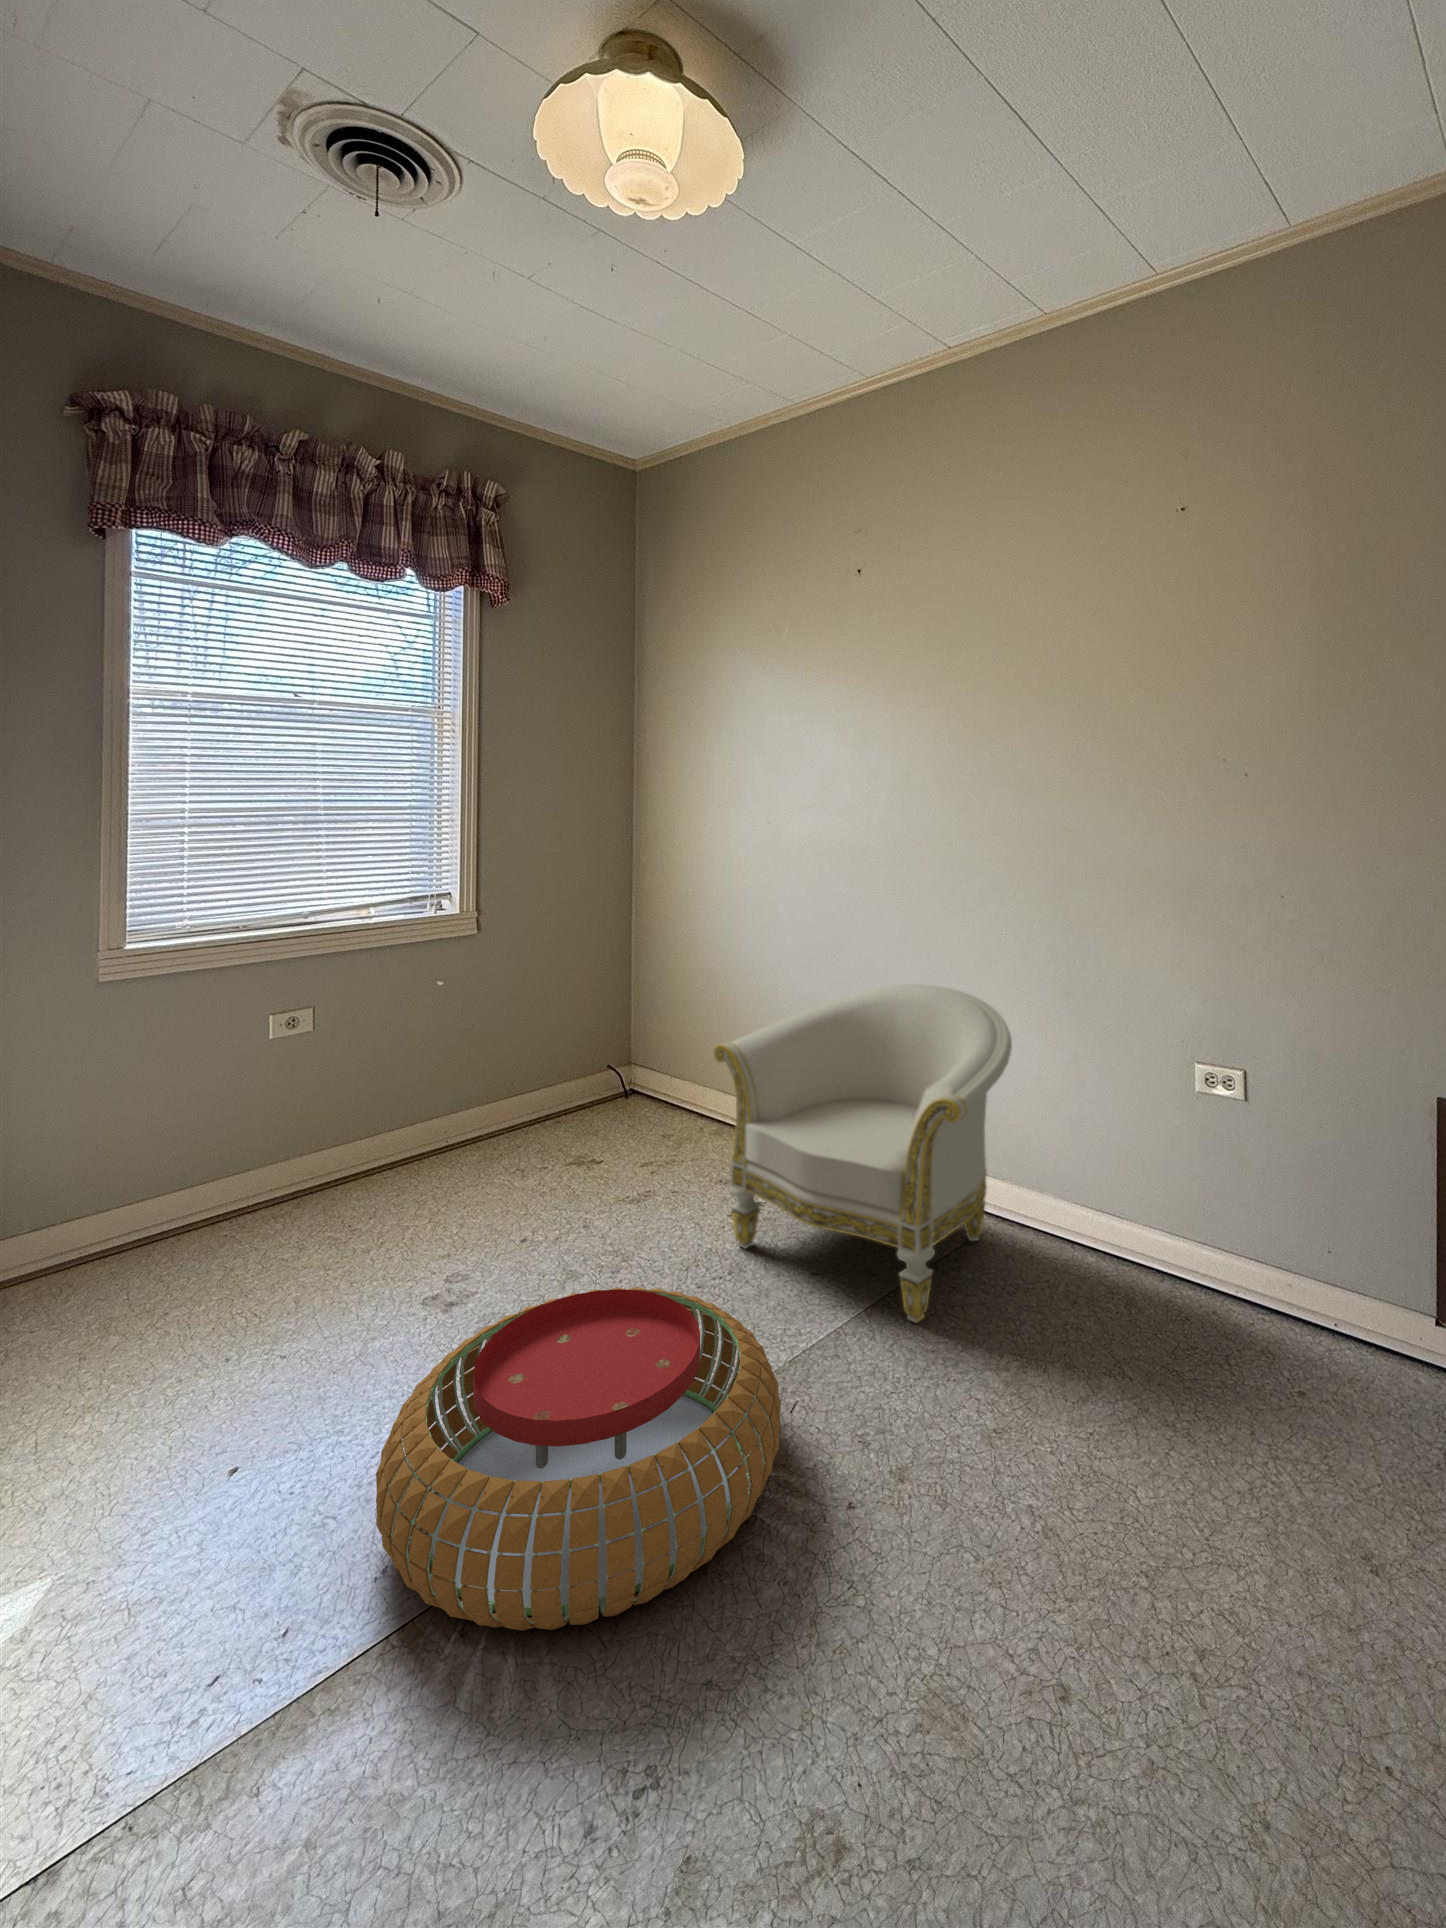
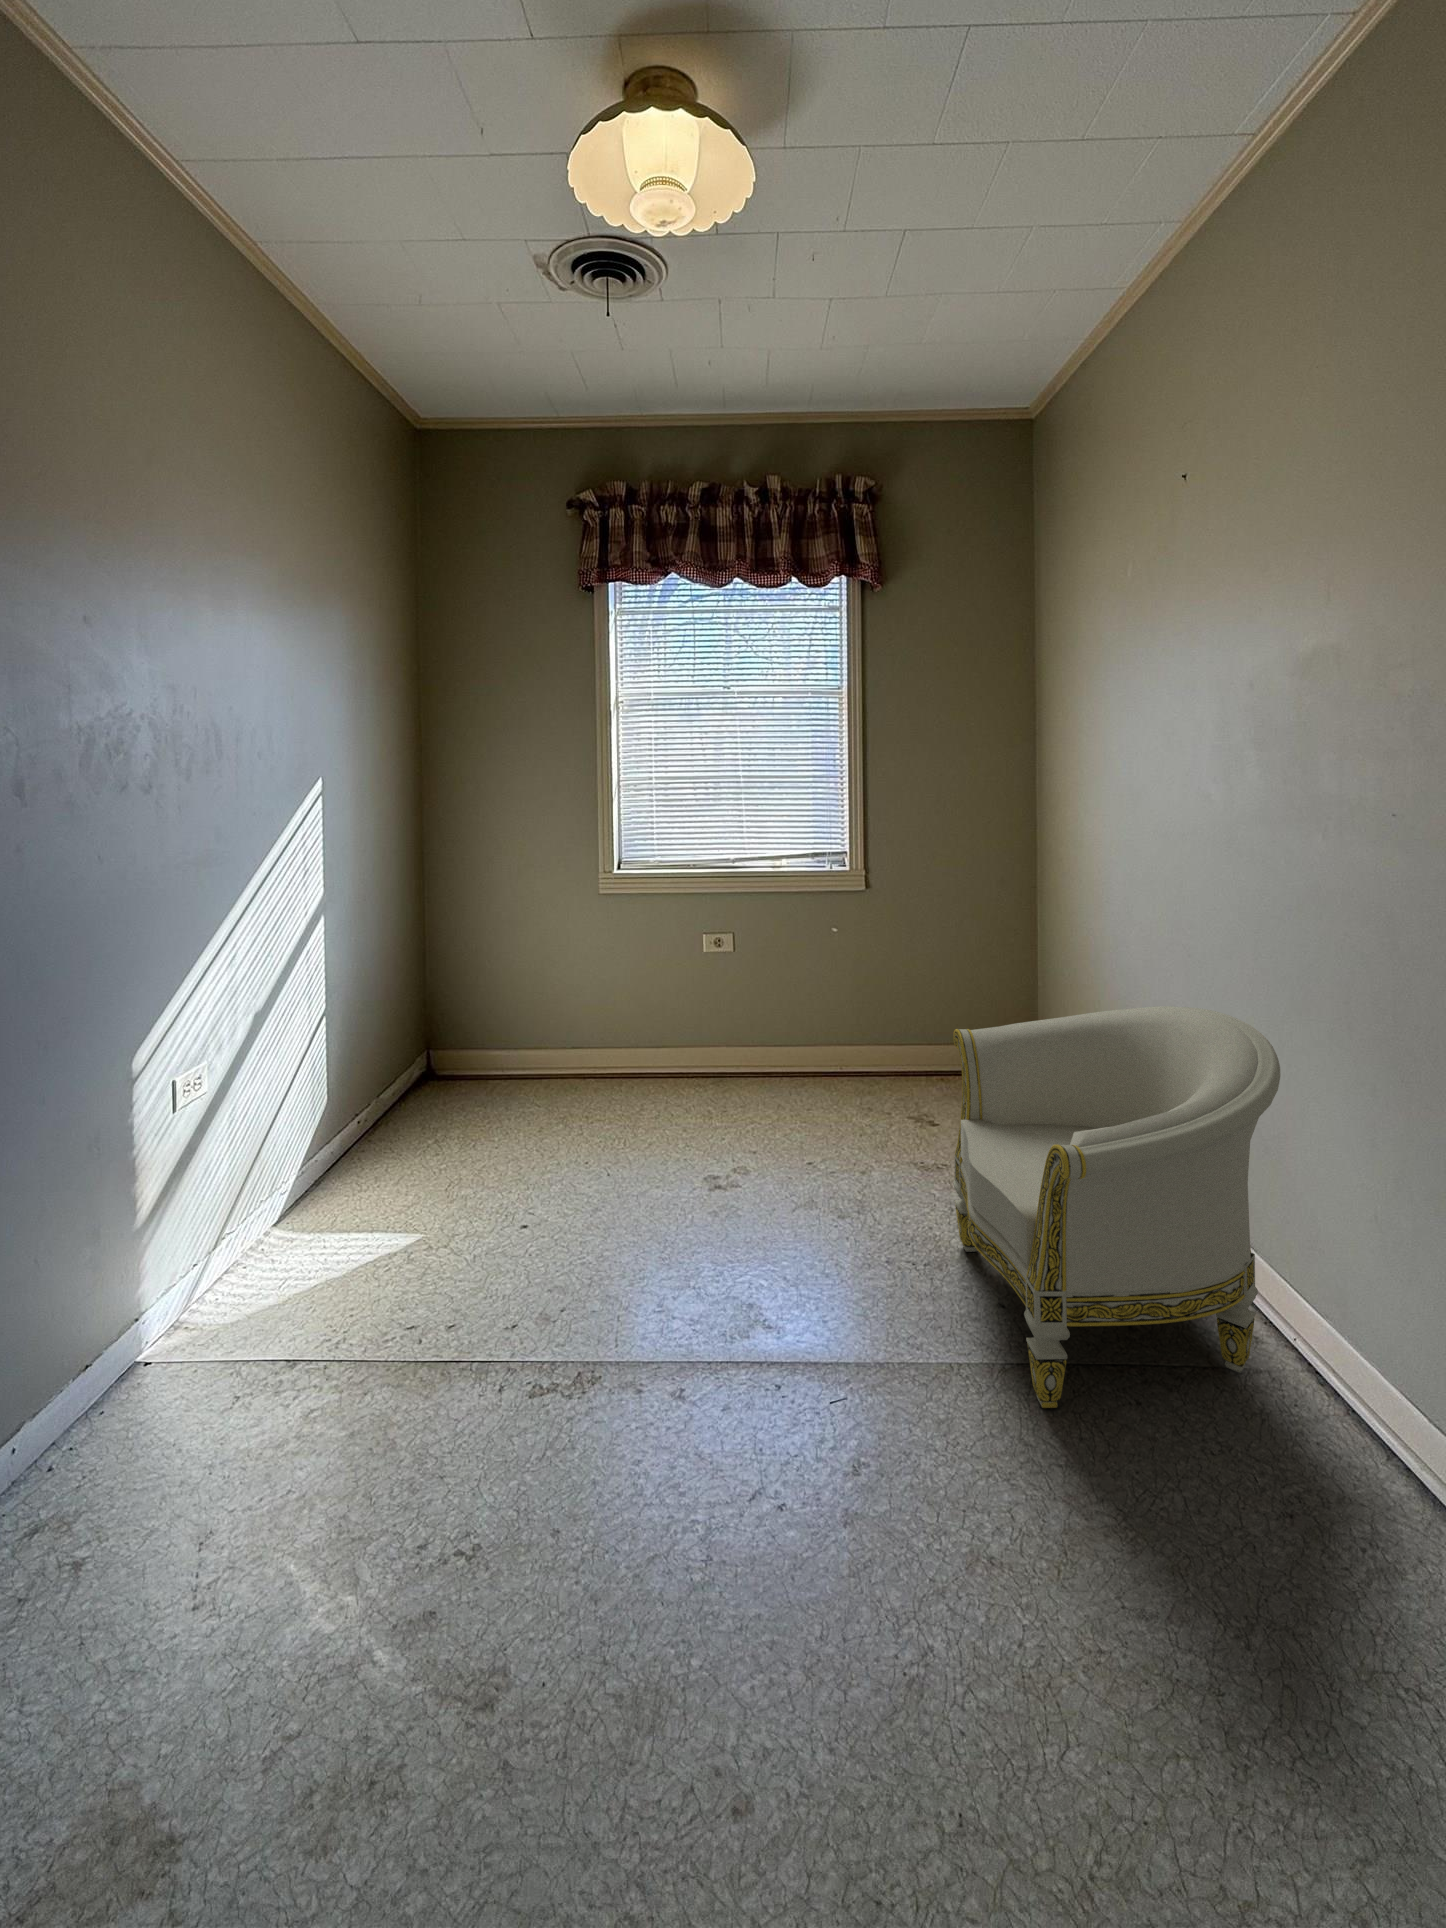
pouf: present [376,1287,781,1631] -> none [481,1198,810,1458]

